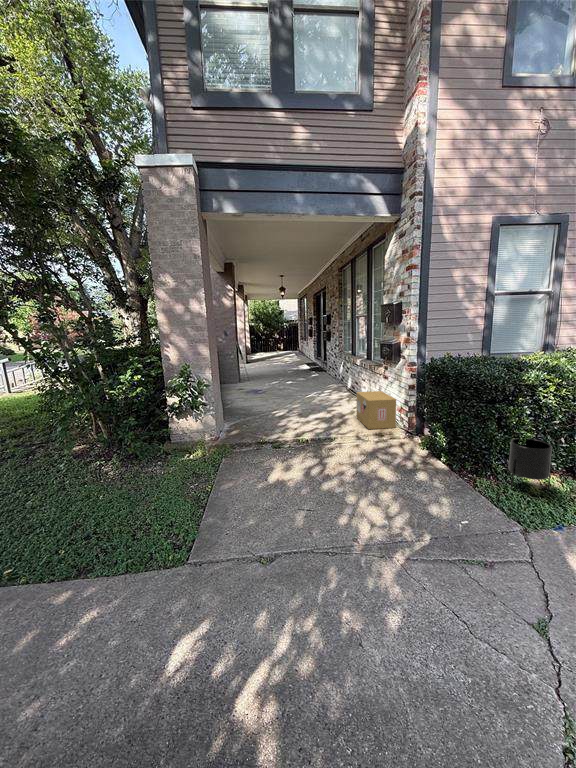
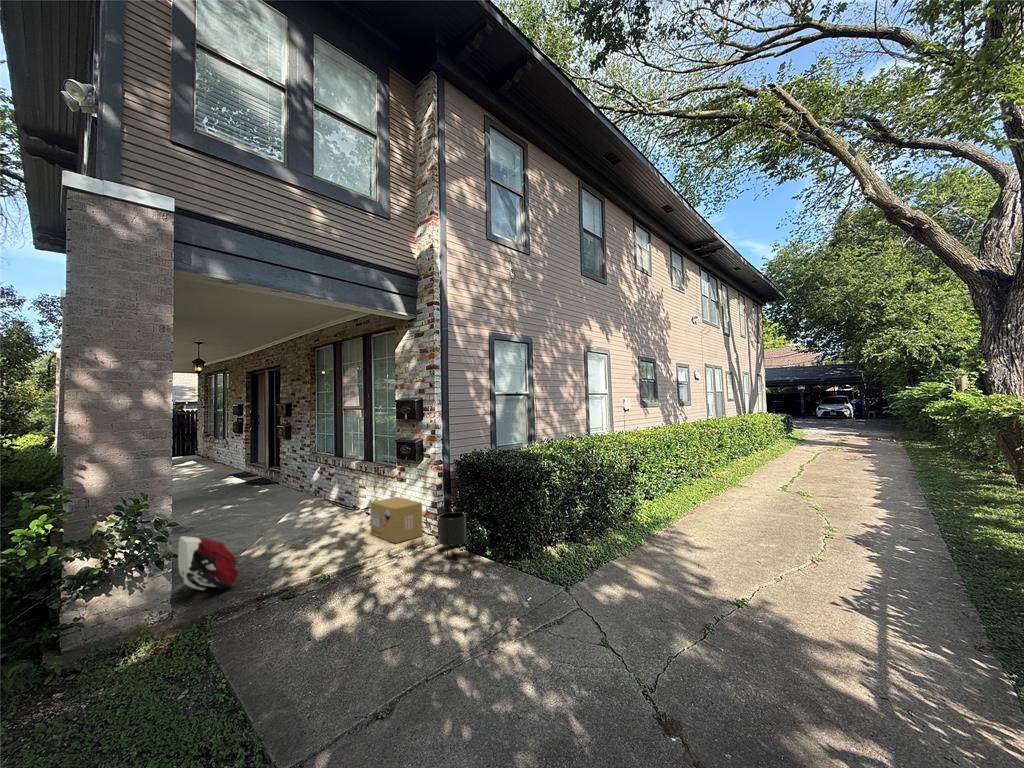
backpack: none [220,396,253,433] -> present [178,537,239,590]
planter: present [508,438,552,494] -> present [438,512,467,557]

